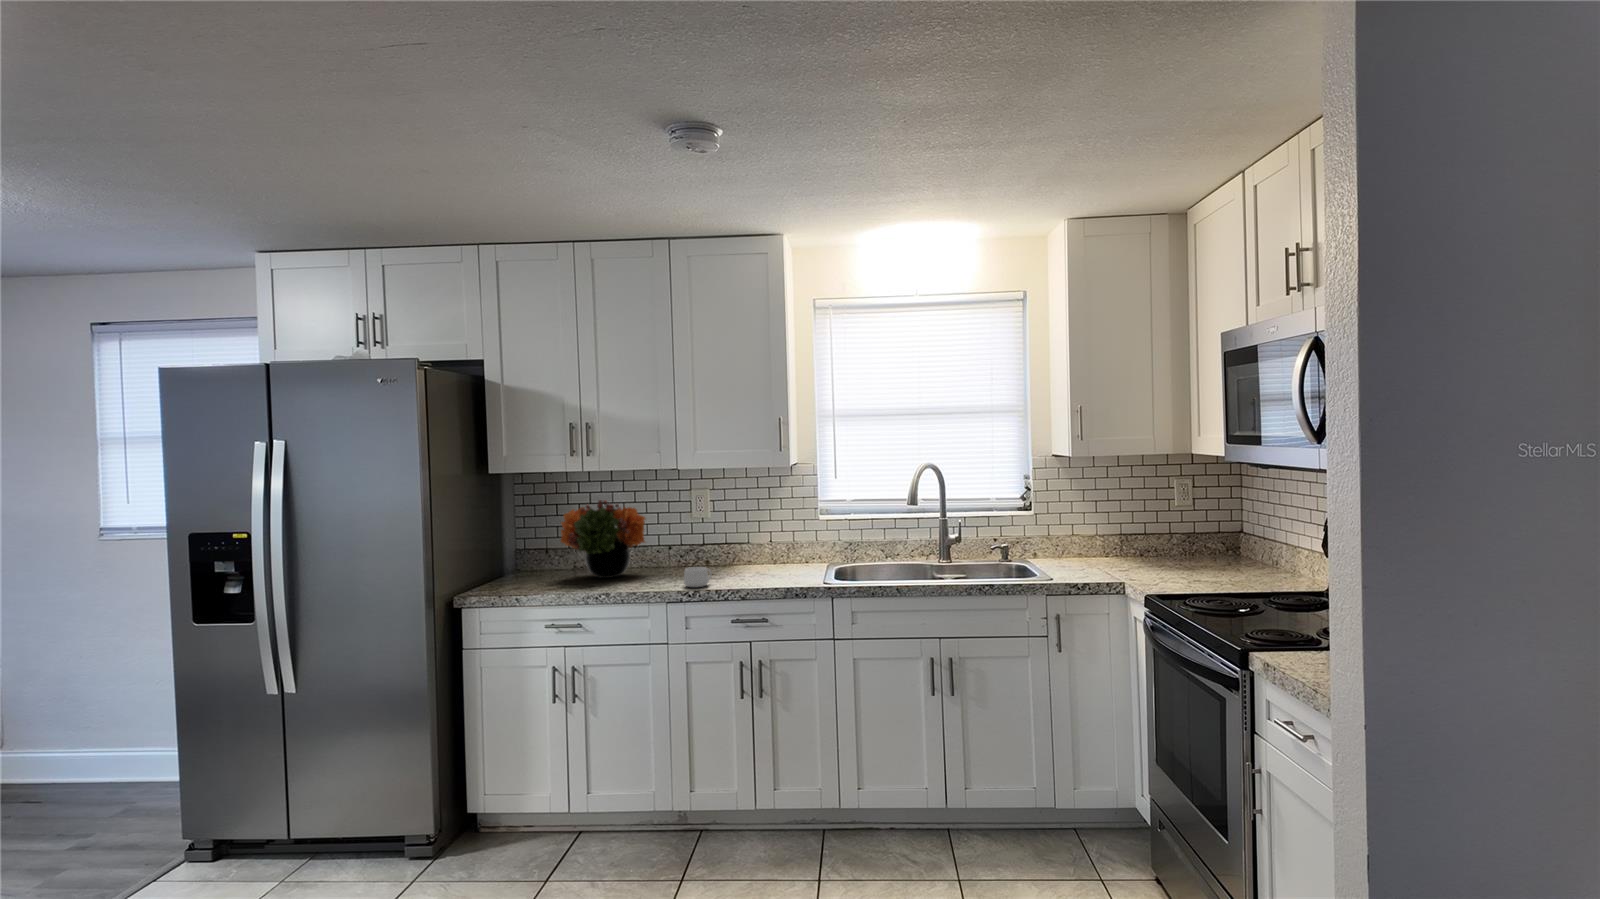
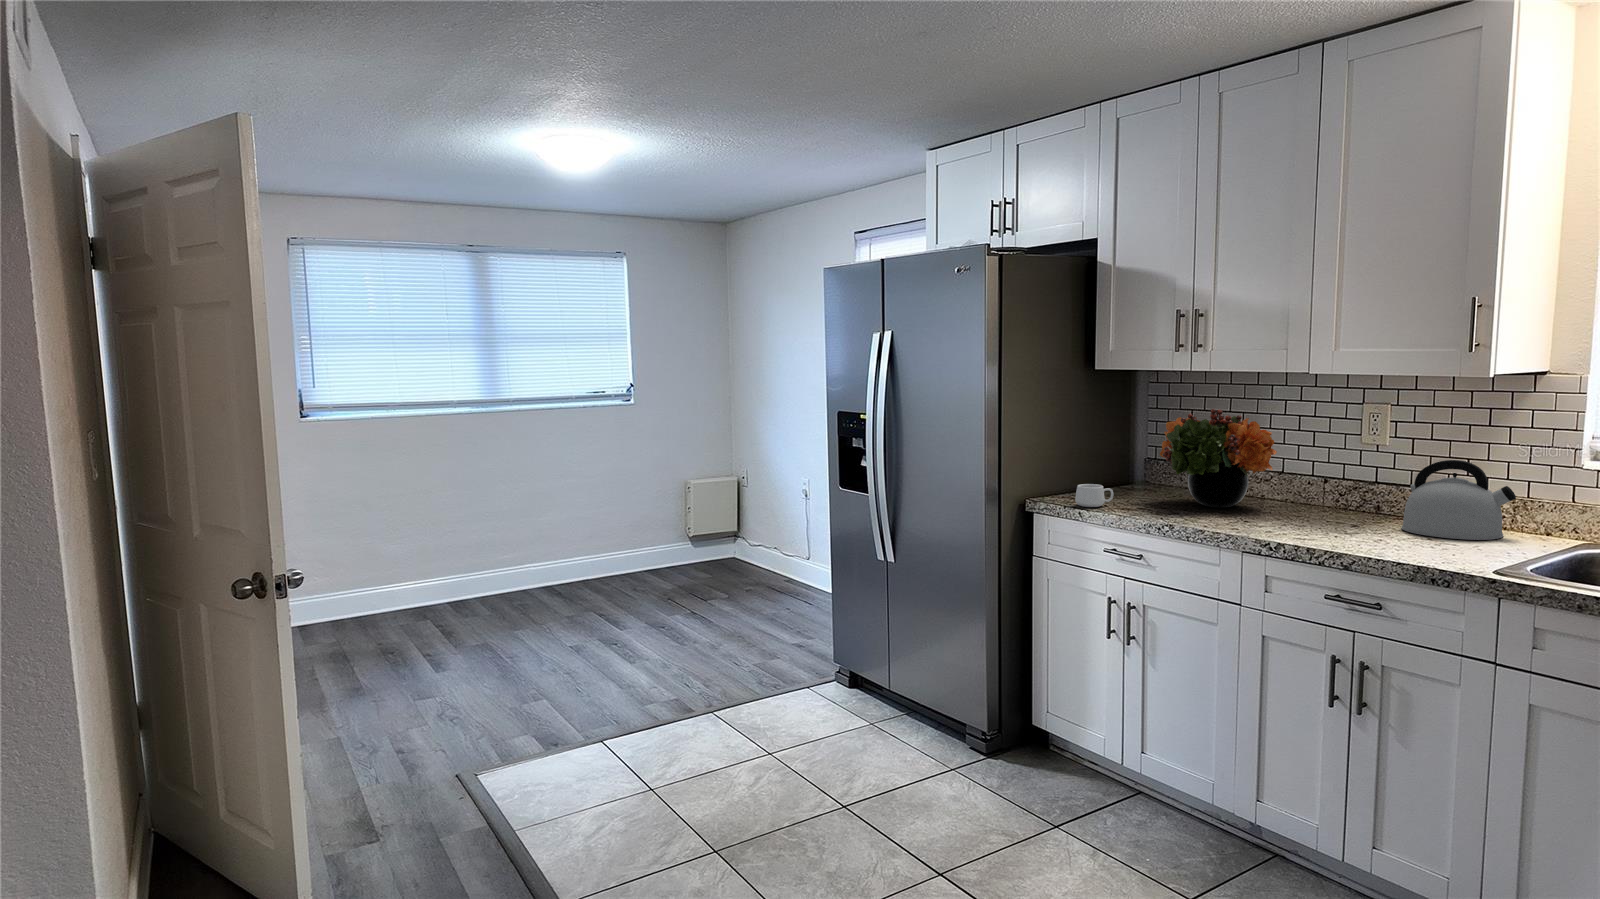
kettle: none [739,521,799,573] -> present [1401,460,1516,540]
mug: present [684,567,712,588] -> present [1075,484,1113,507]

